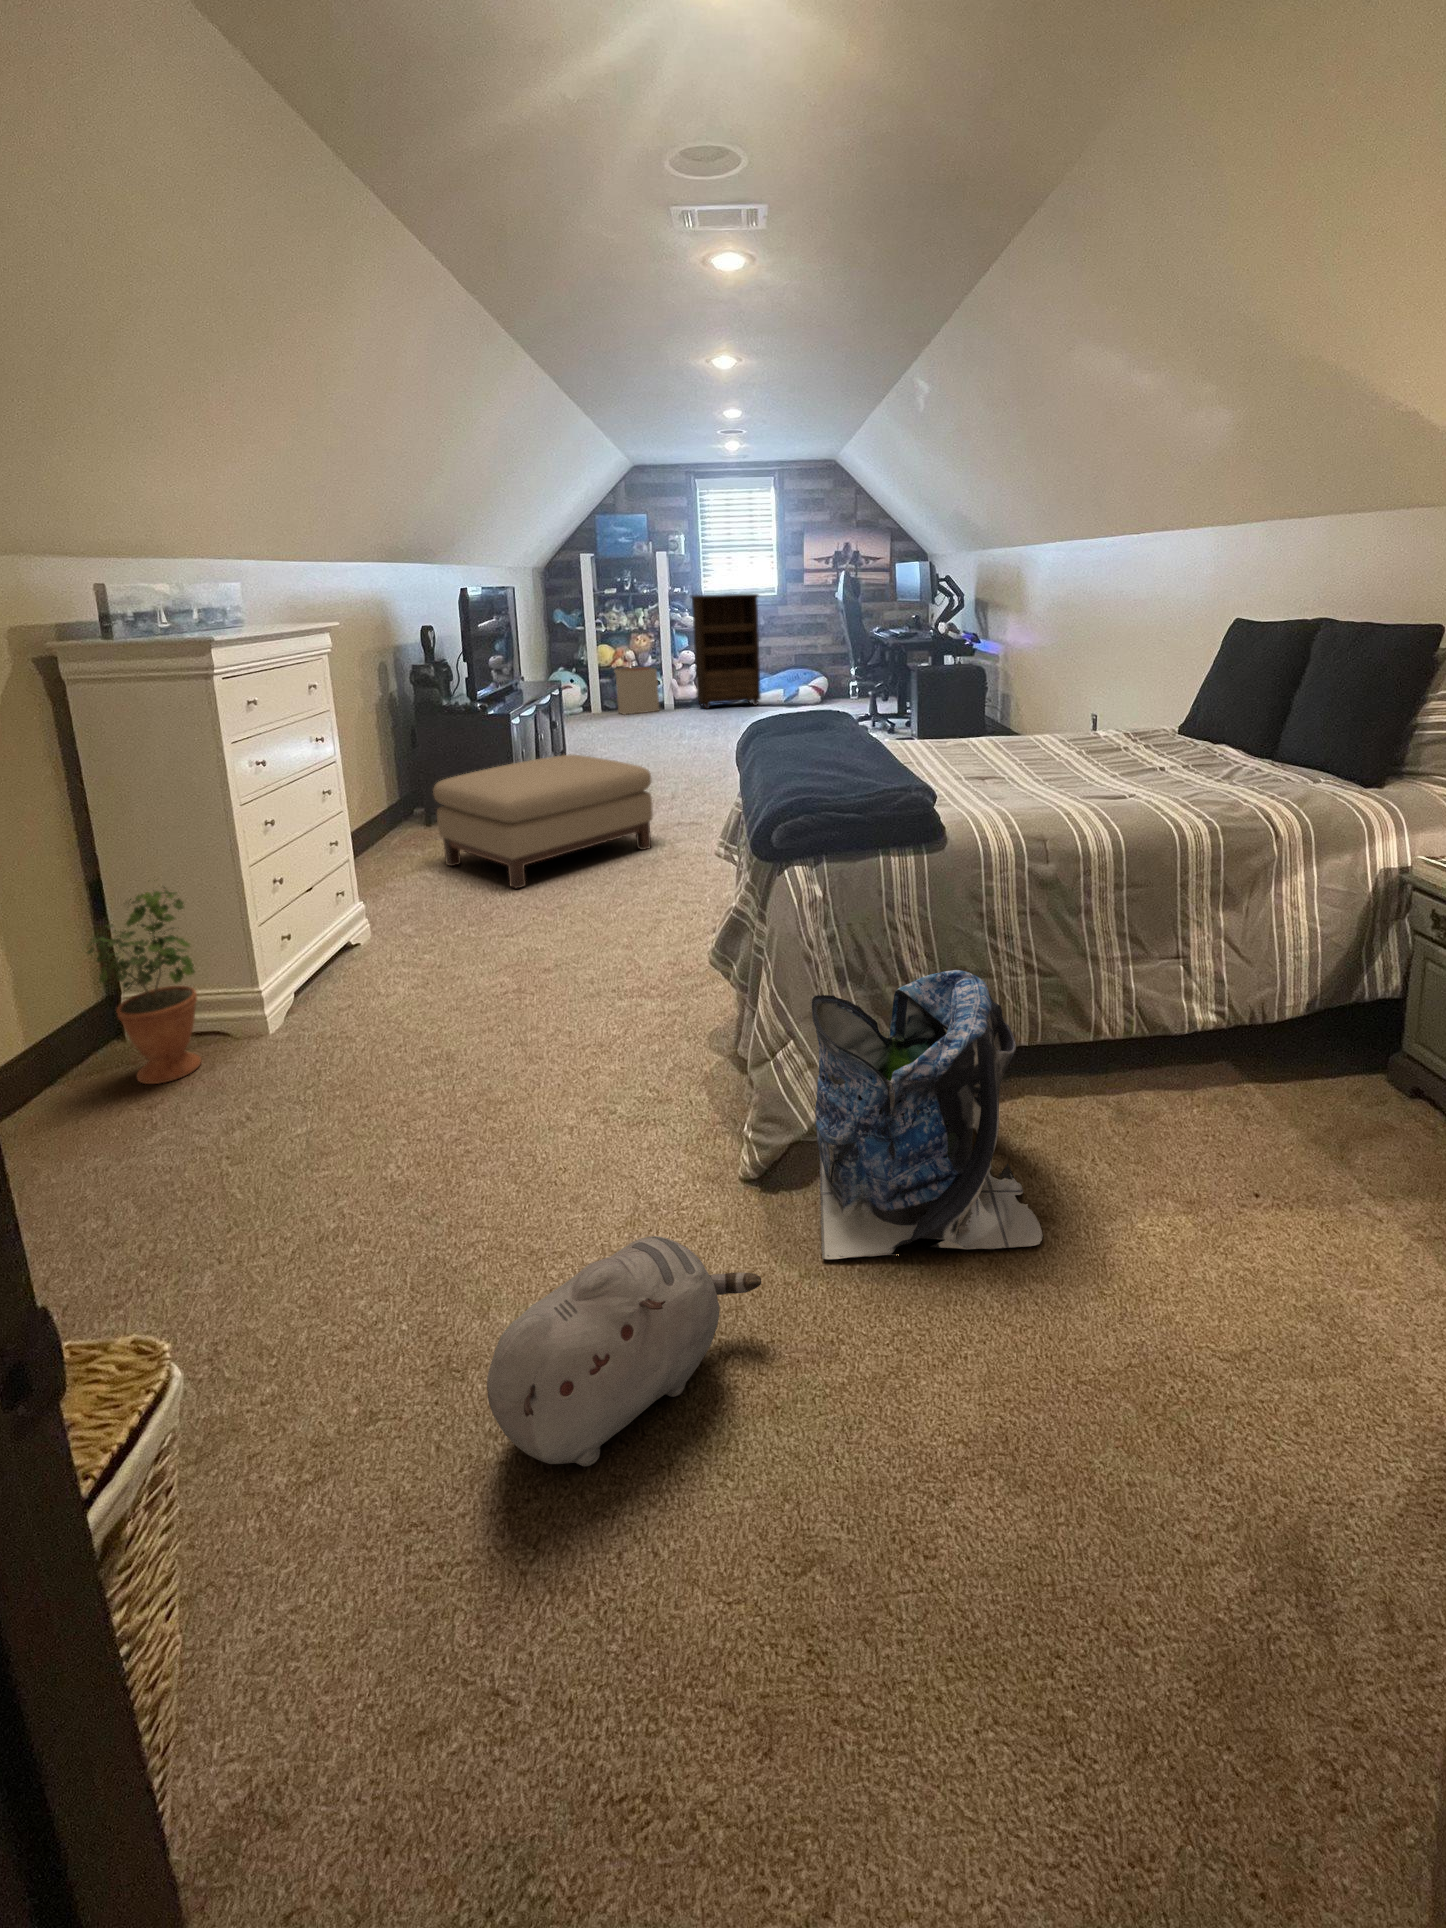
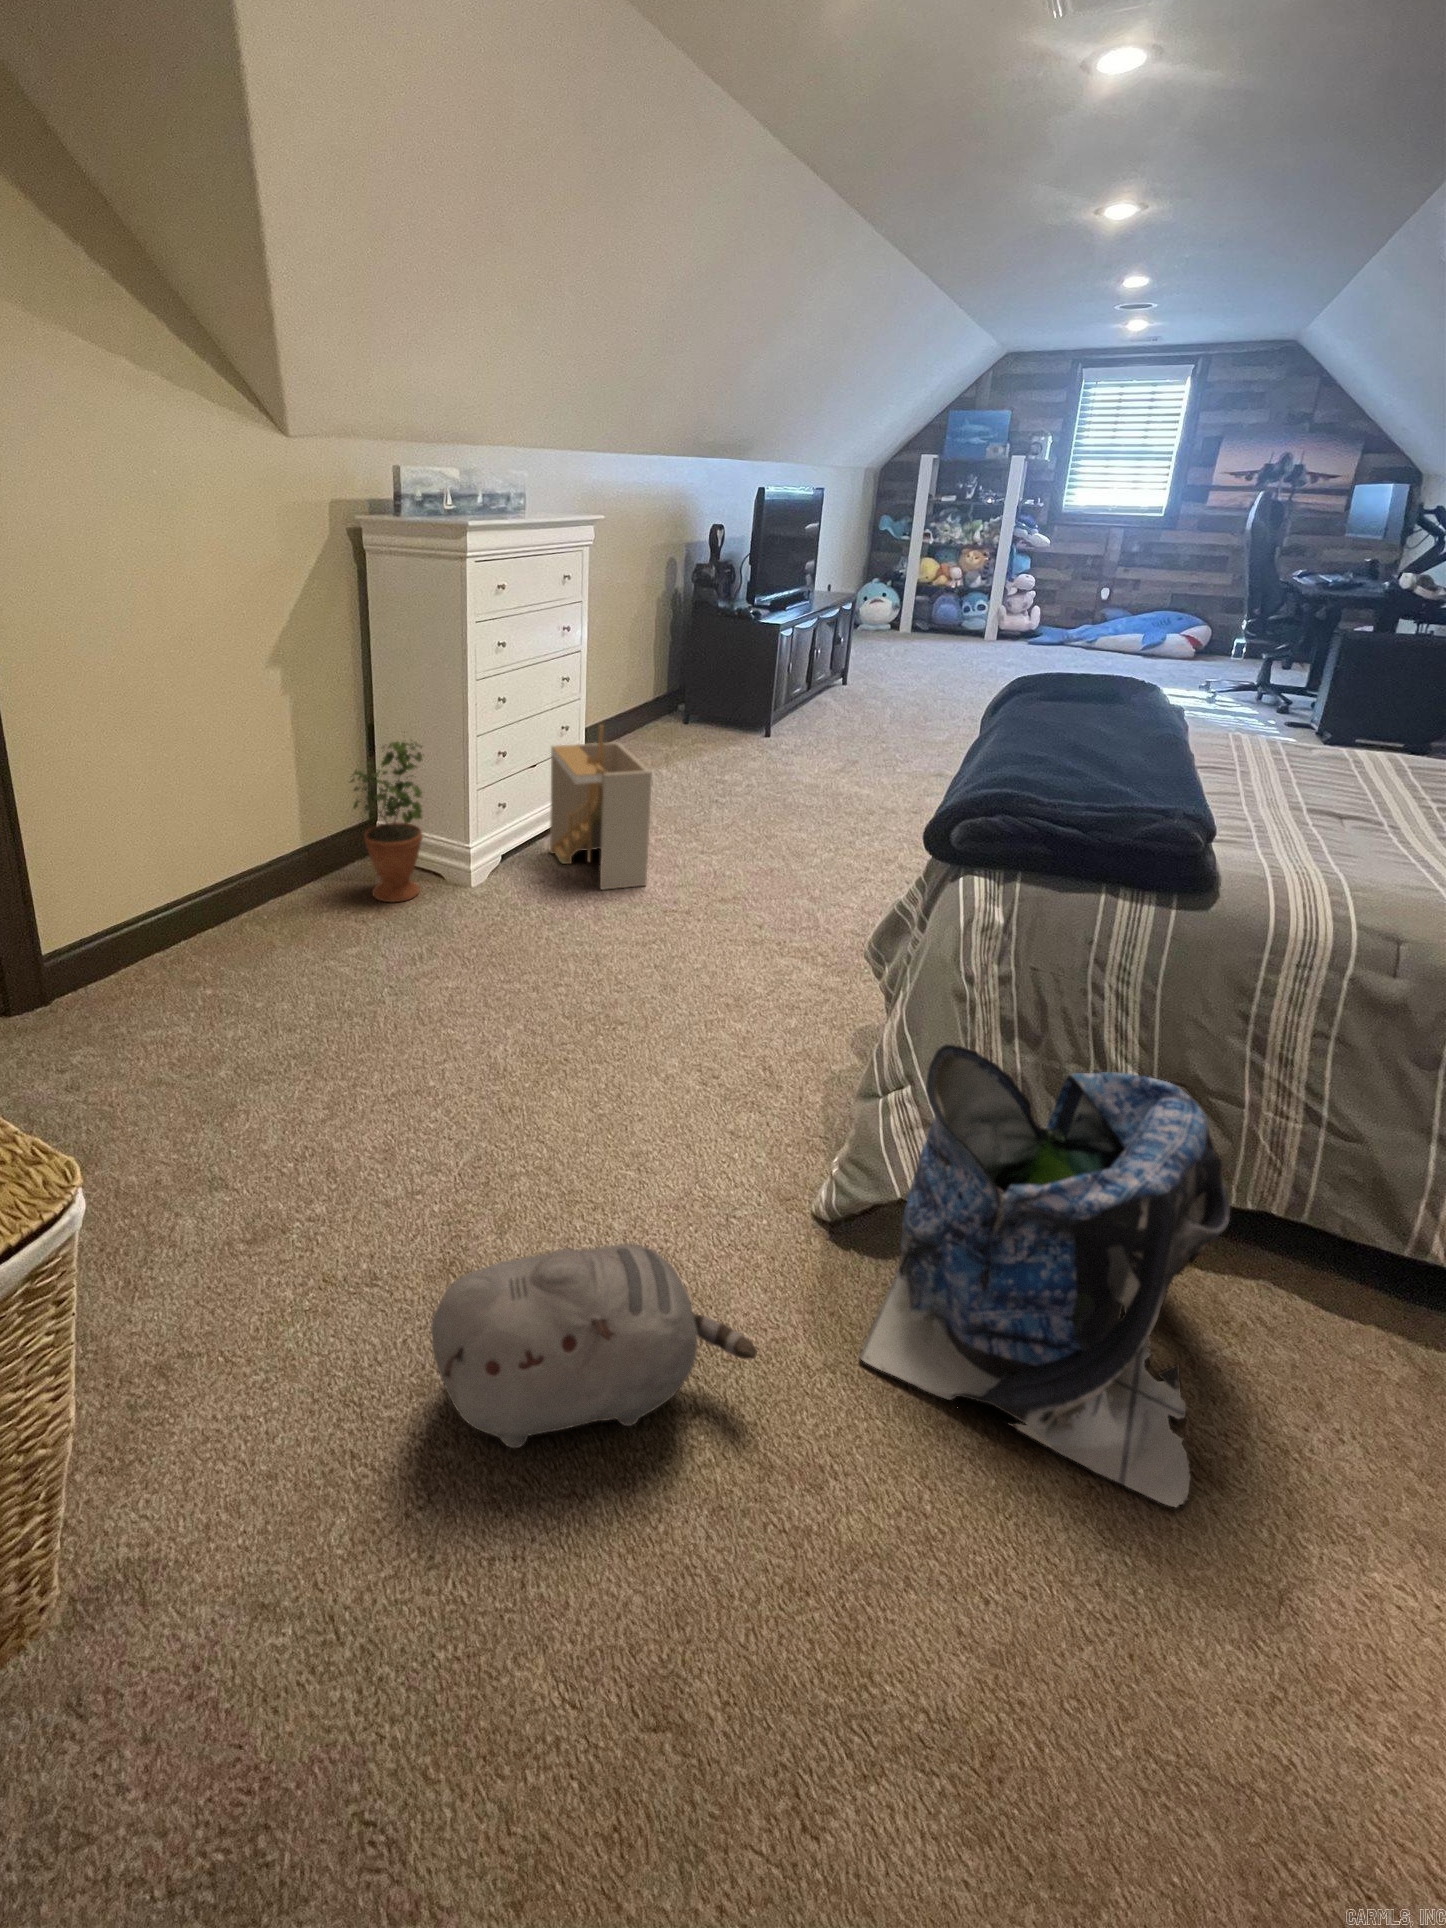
bookshelf: present [691,594,761,709] -> none [1025,511,1134,648]
storage bin: present [614,665,659,714] -> present [550,725,652,890]
ottoman: present [433,754,653,888] -> none [685,675,910,803]

